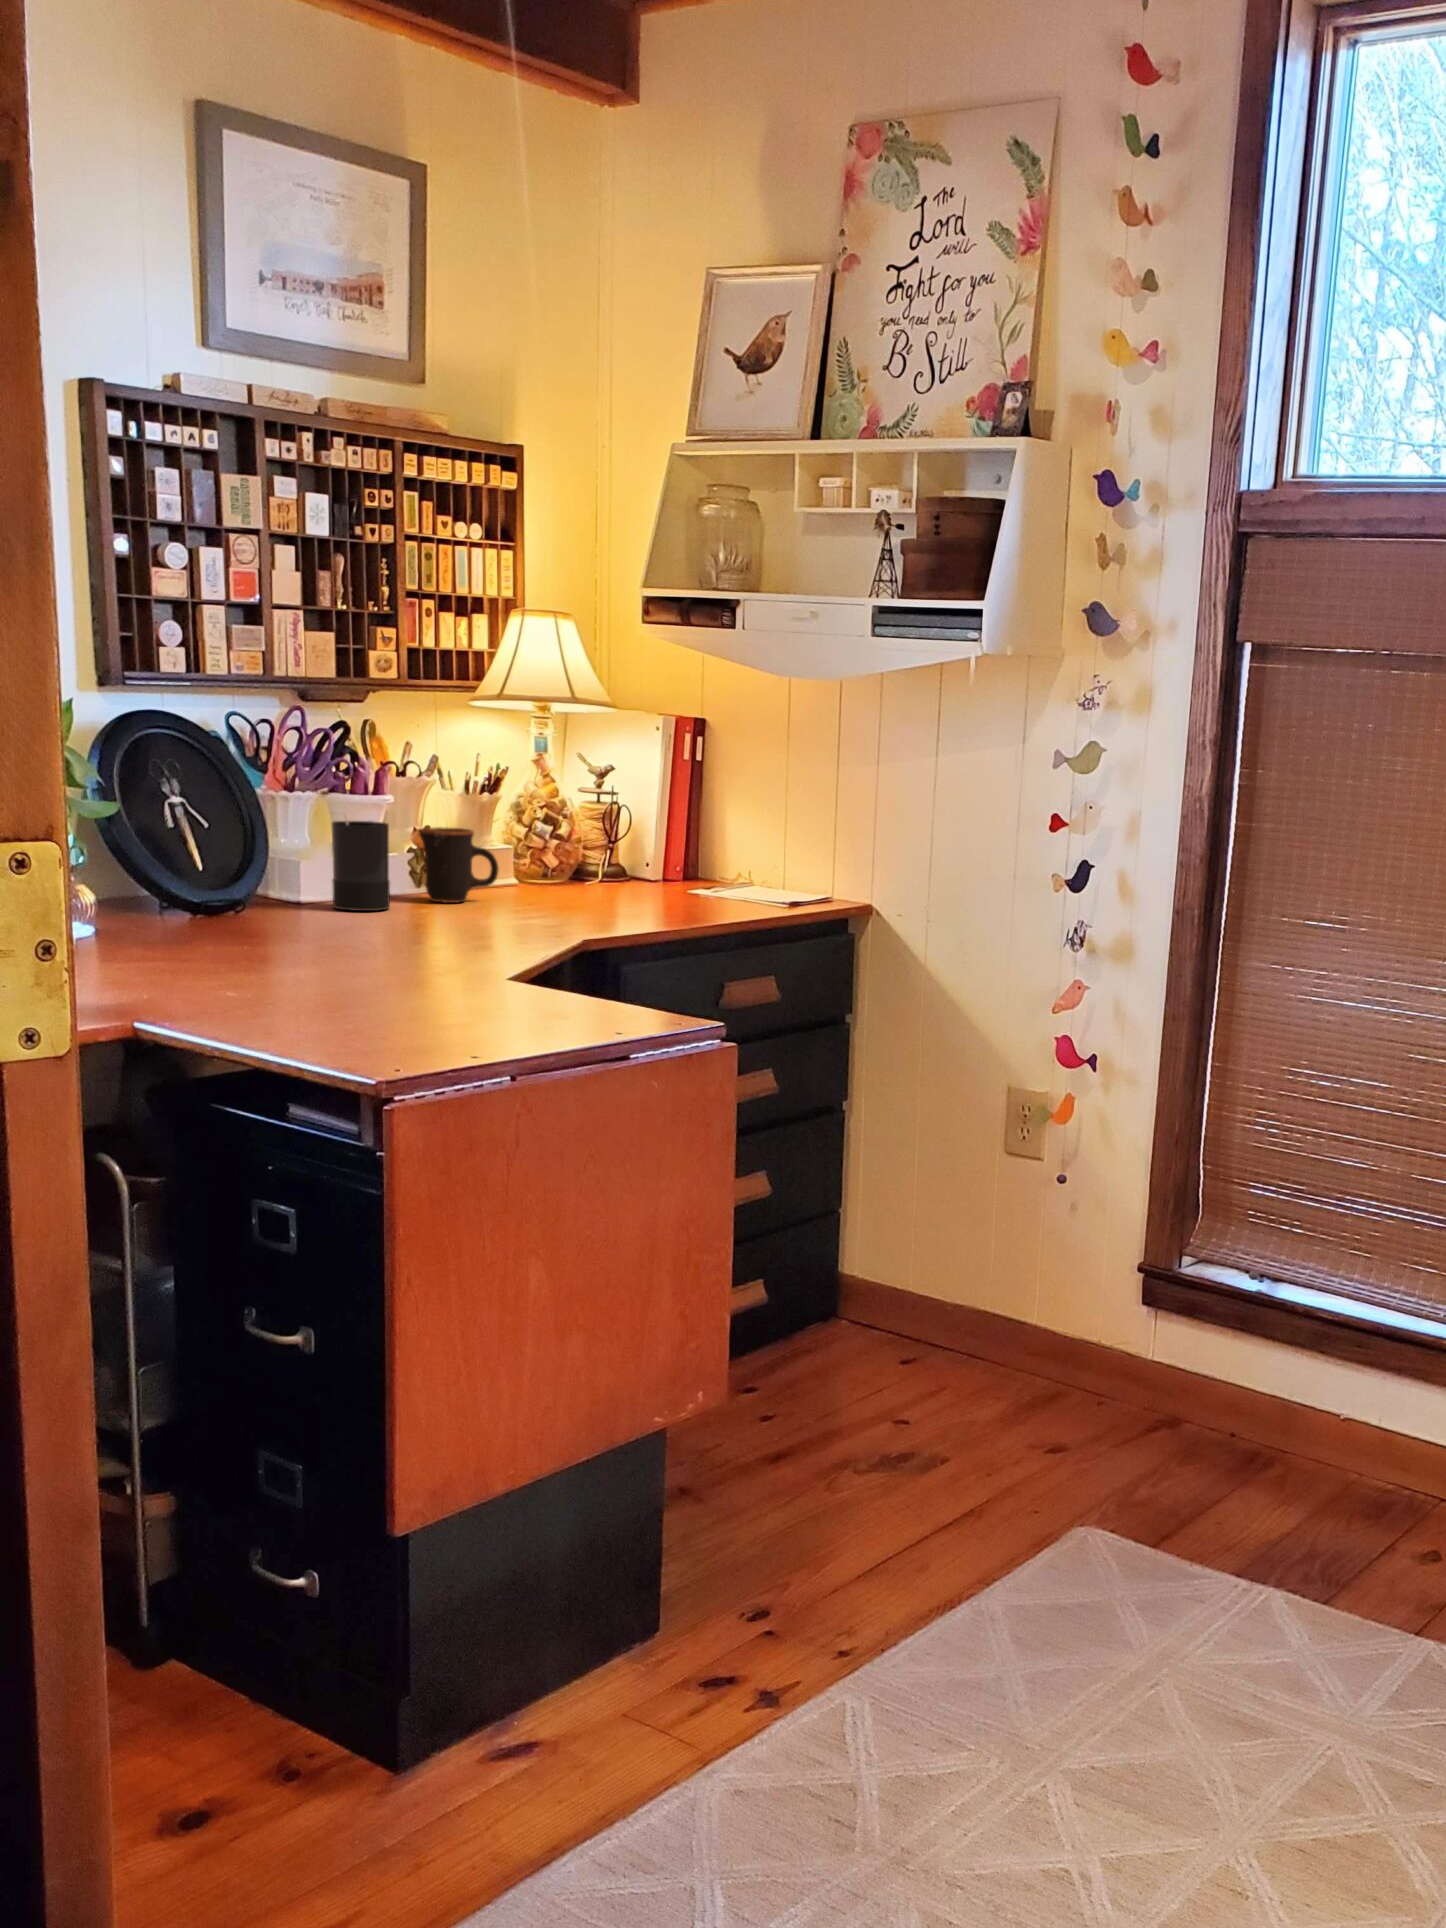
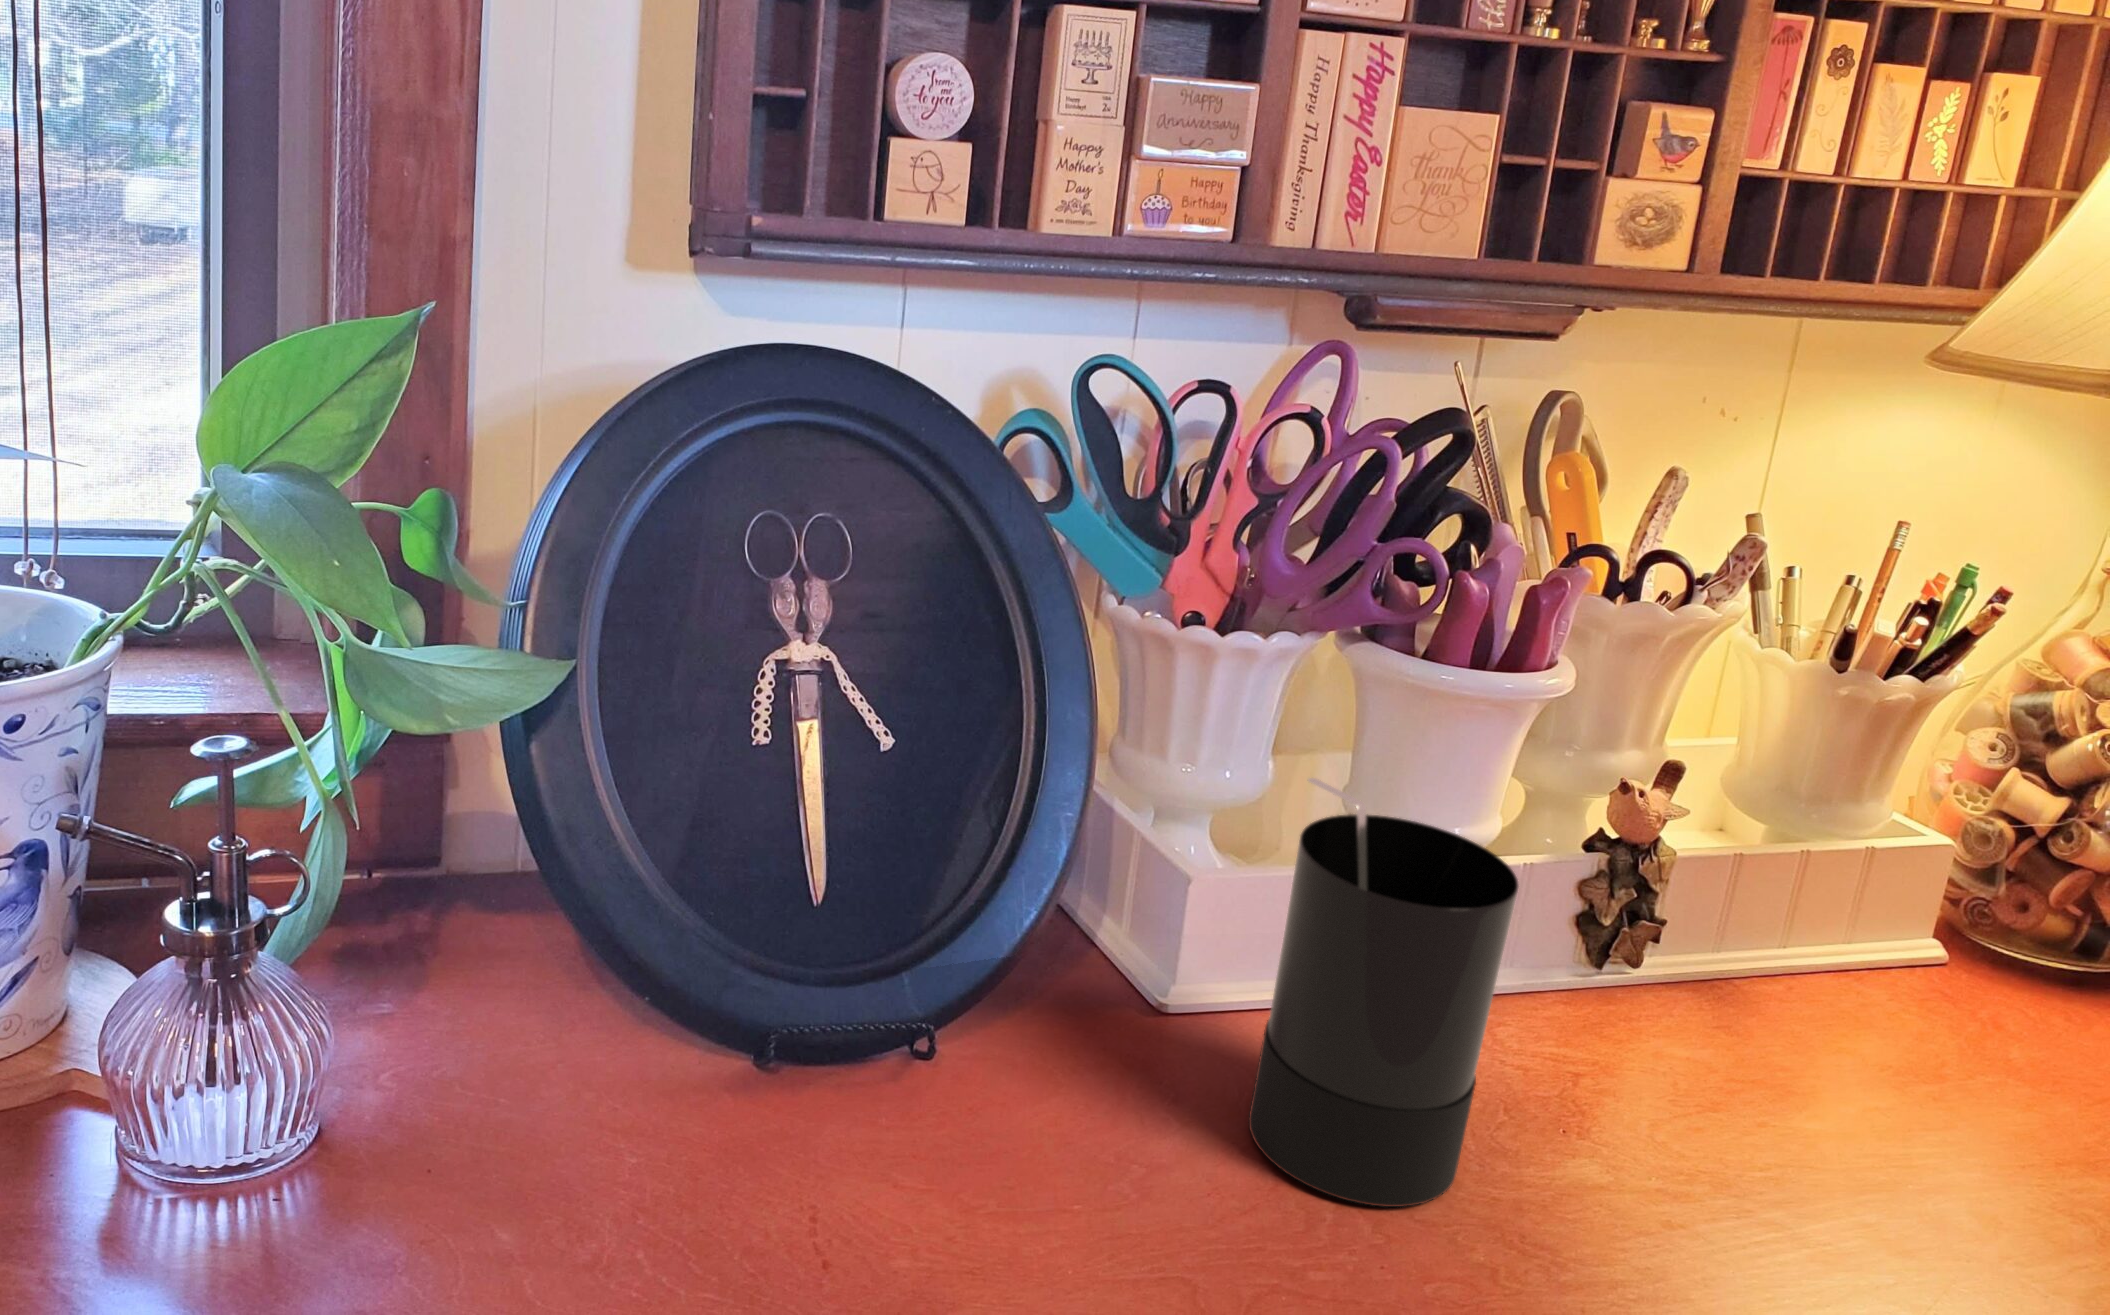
mug: present [418,827,499,903] -> none [1619,848,1931,1165]

